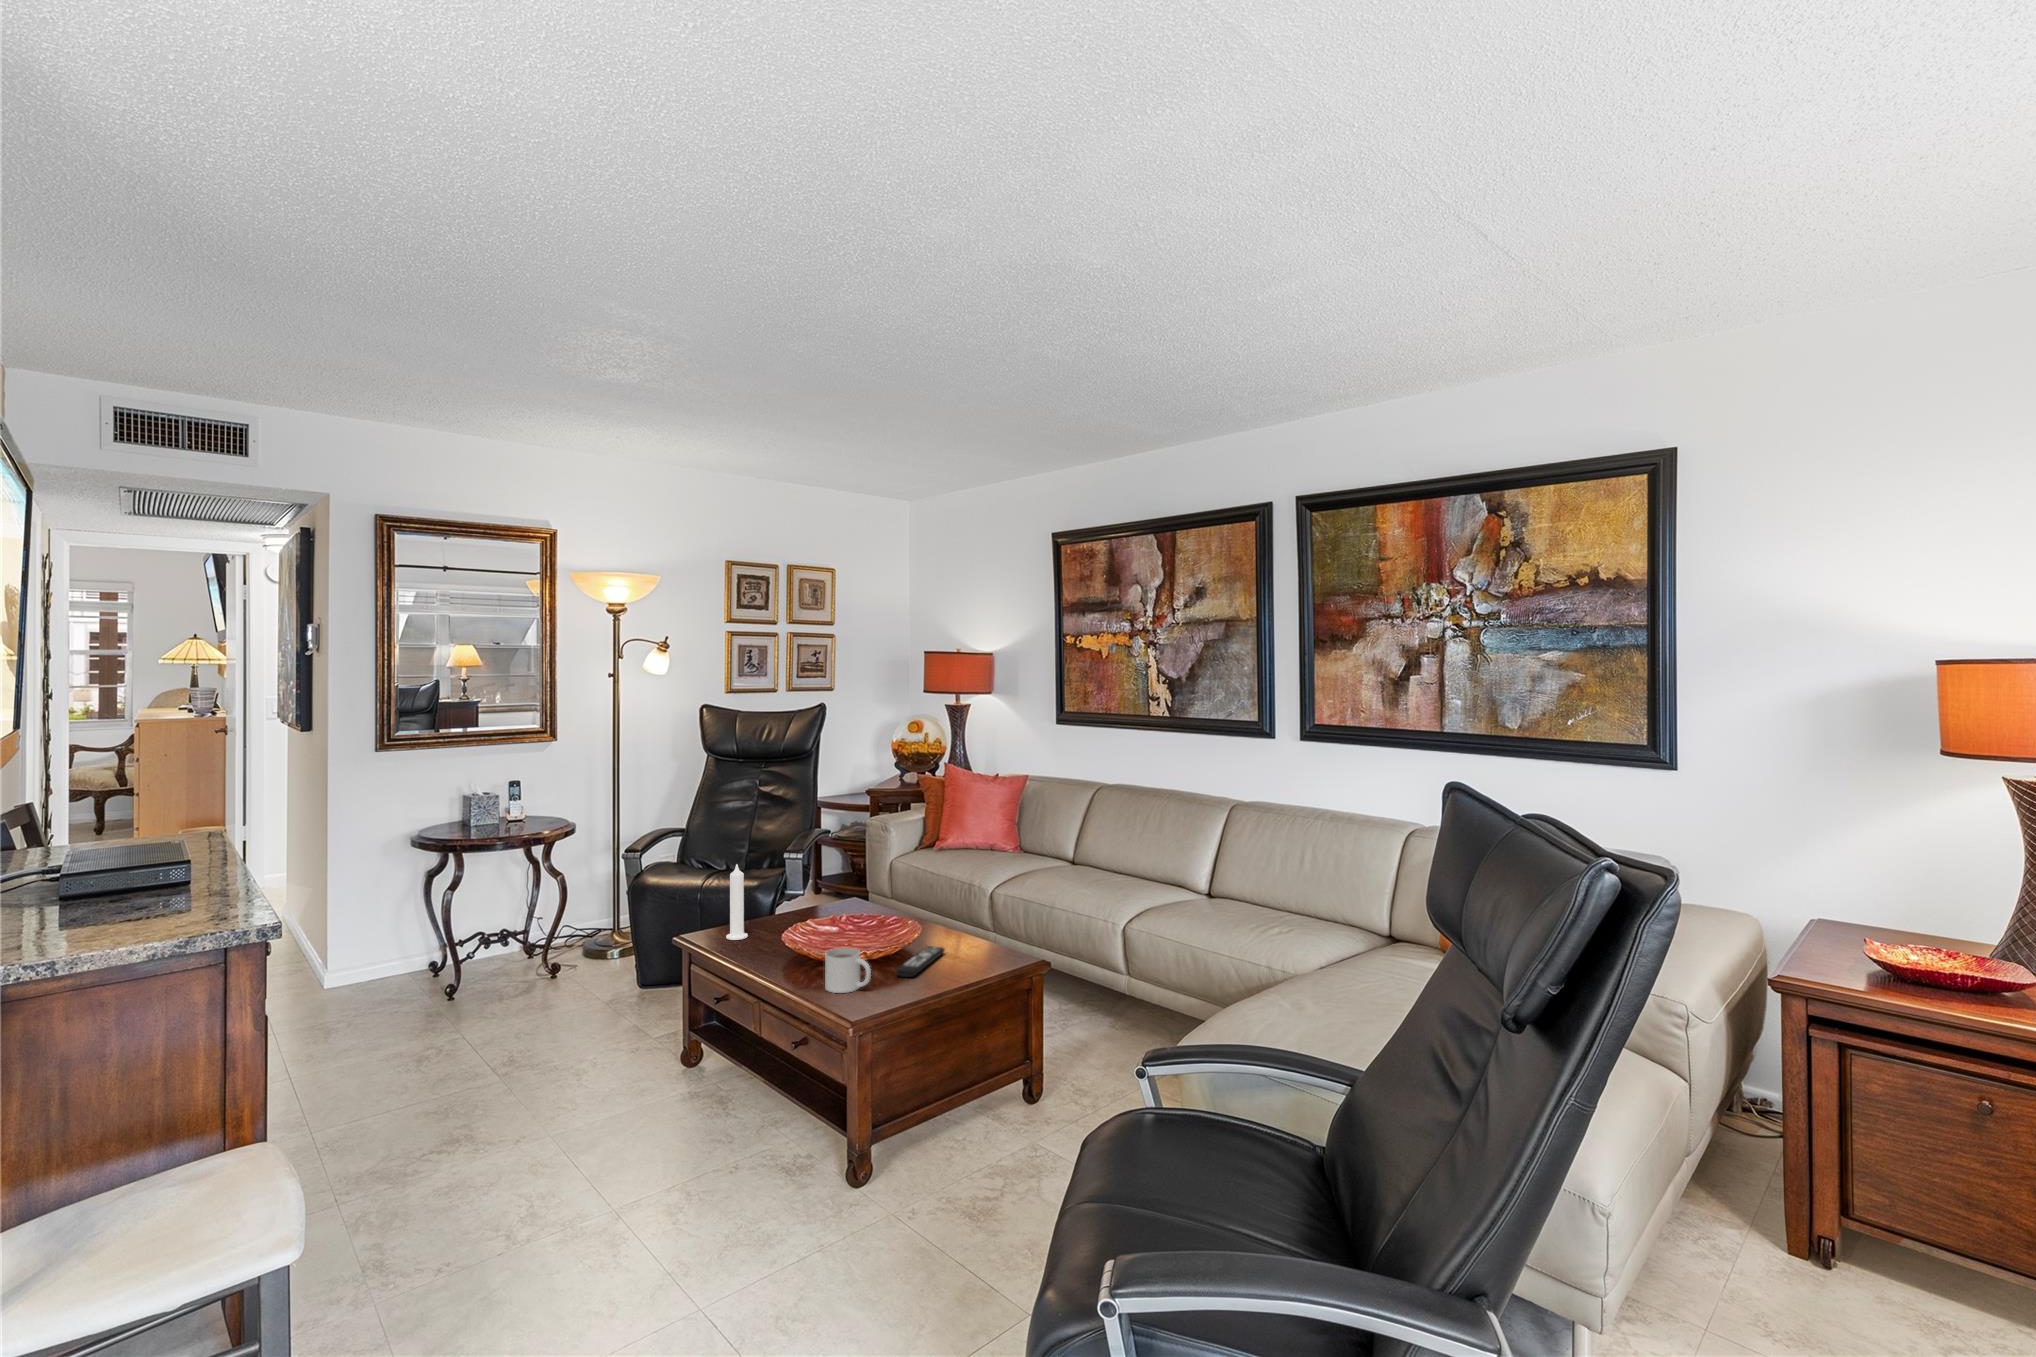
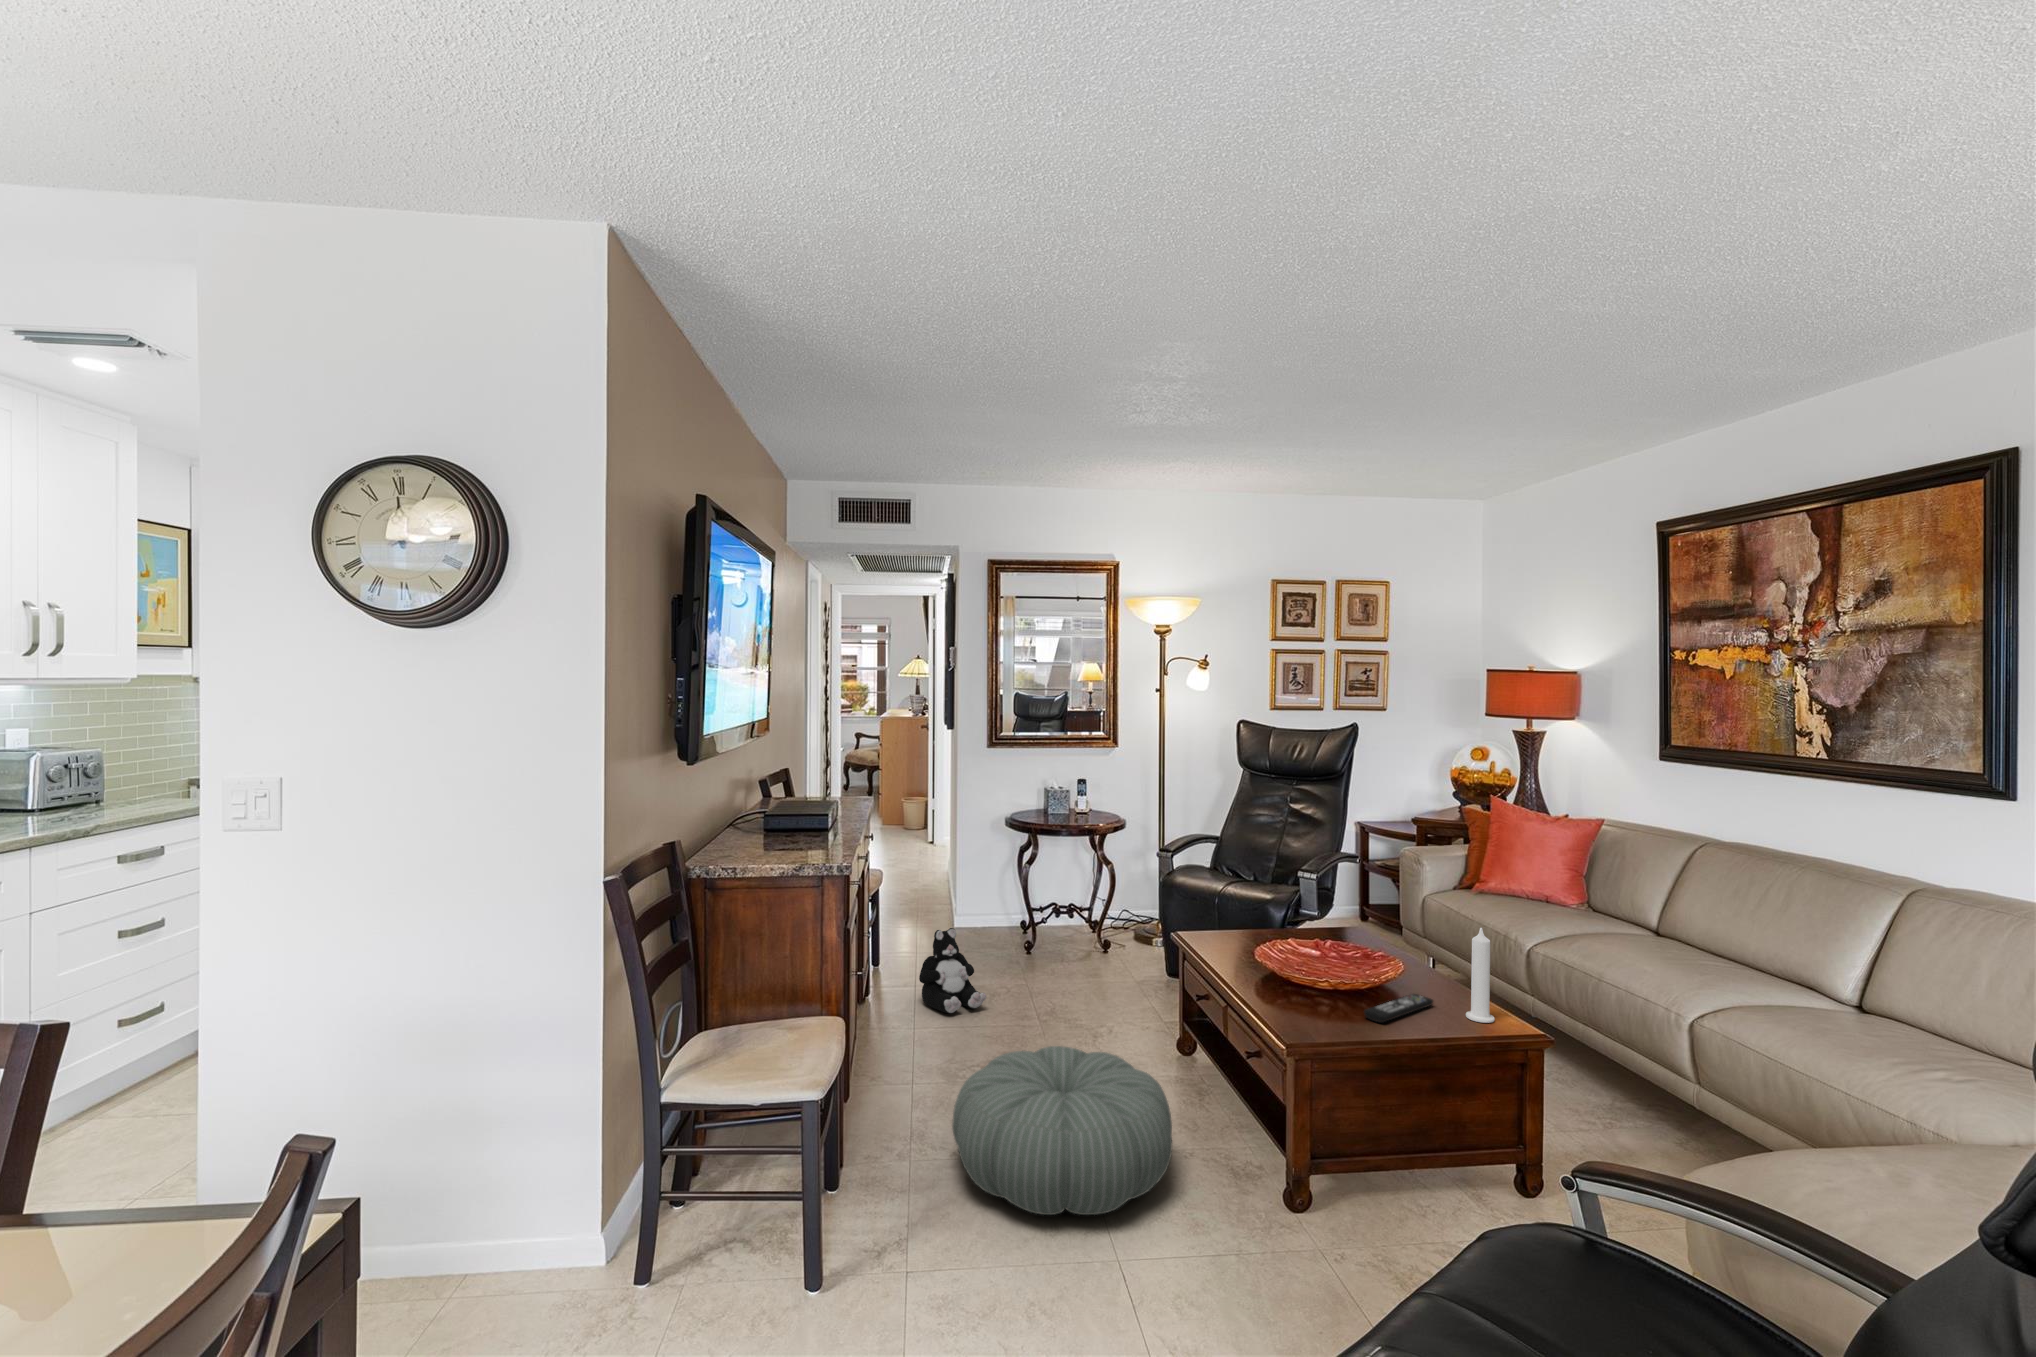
candle: present [726,864,748,940] -> present [1466,928,1495,1023]
mug: present [825,948,871,993] -> none [1283,974,1329,1022]
plush toy: none [327,984,431,1092] -> present [919,928,986,1013]
pouf: none [464,1075,734,1269] -> present [952,1046,1172,1215]

